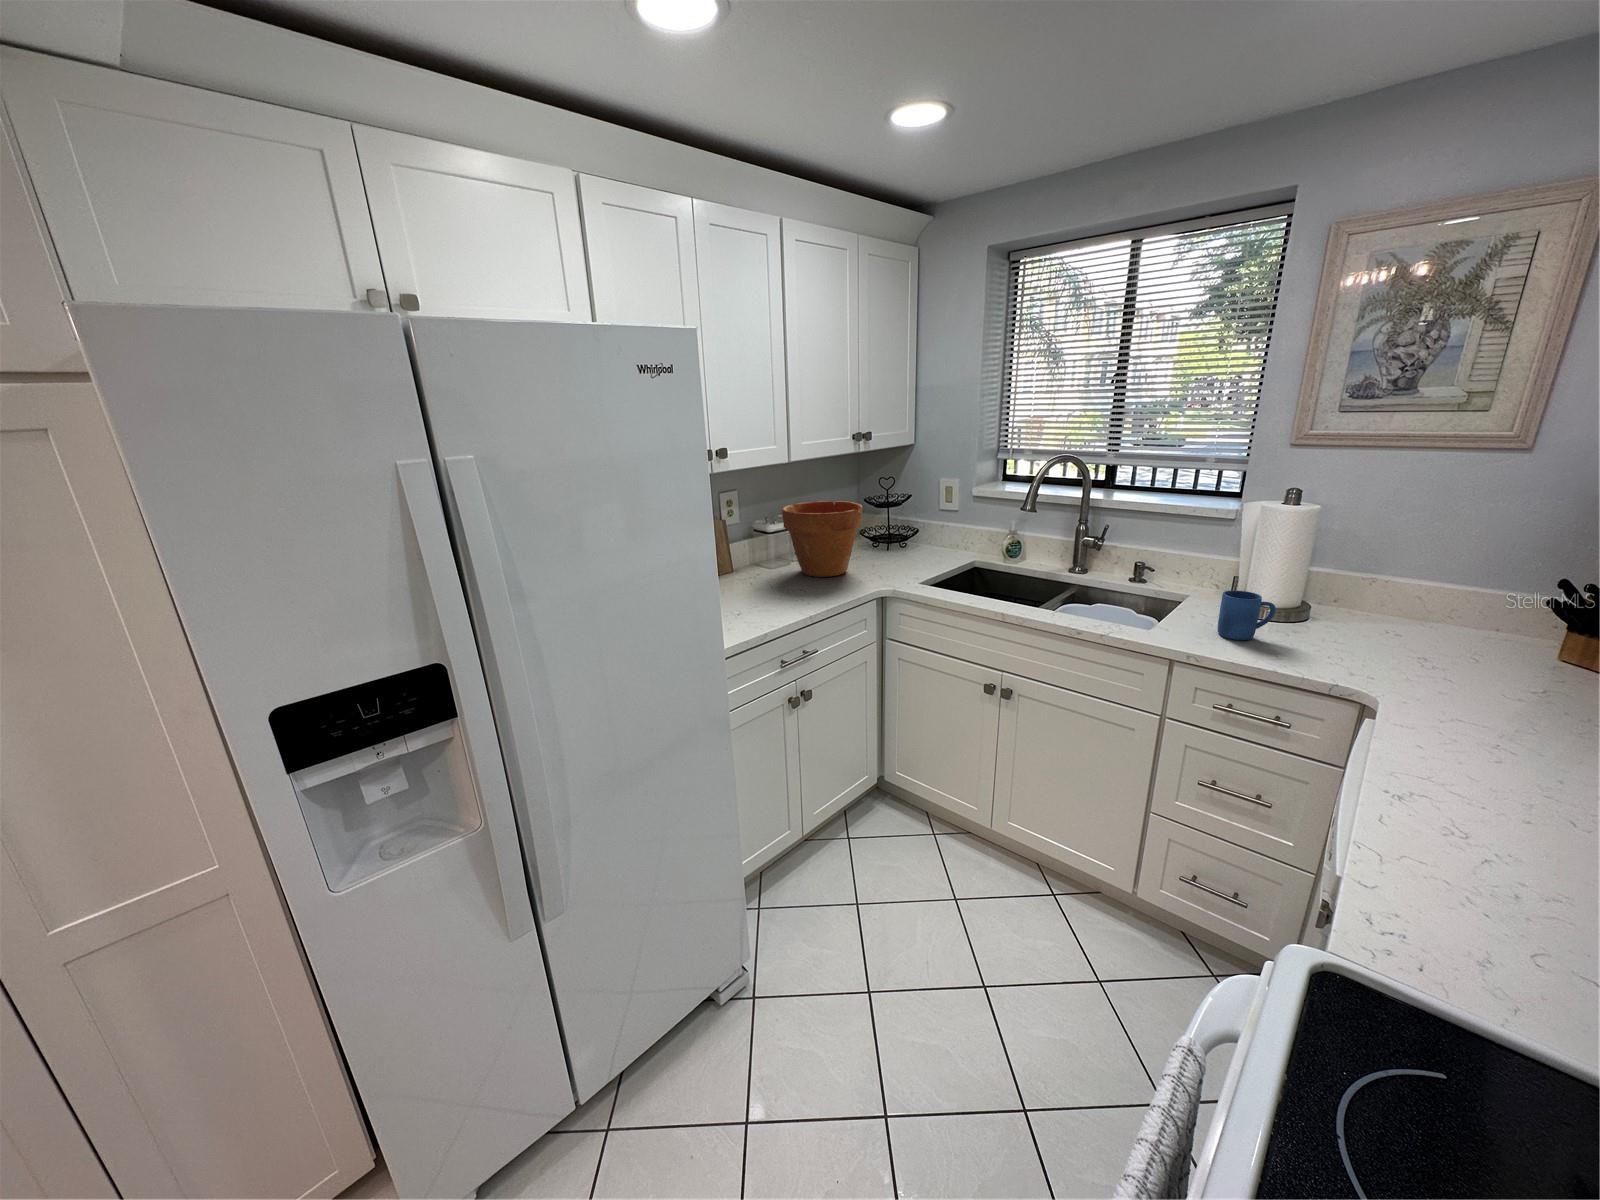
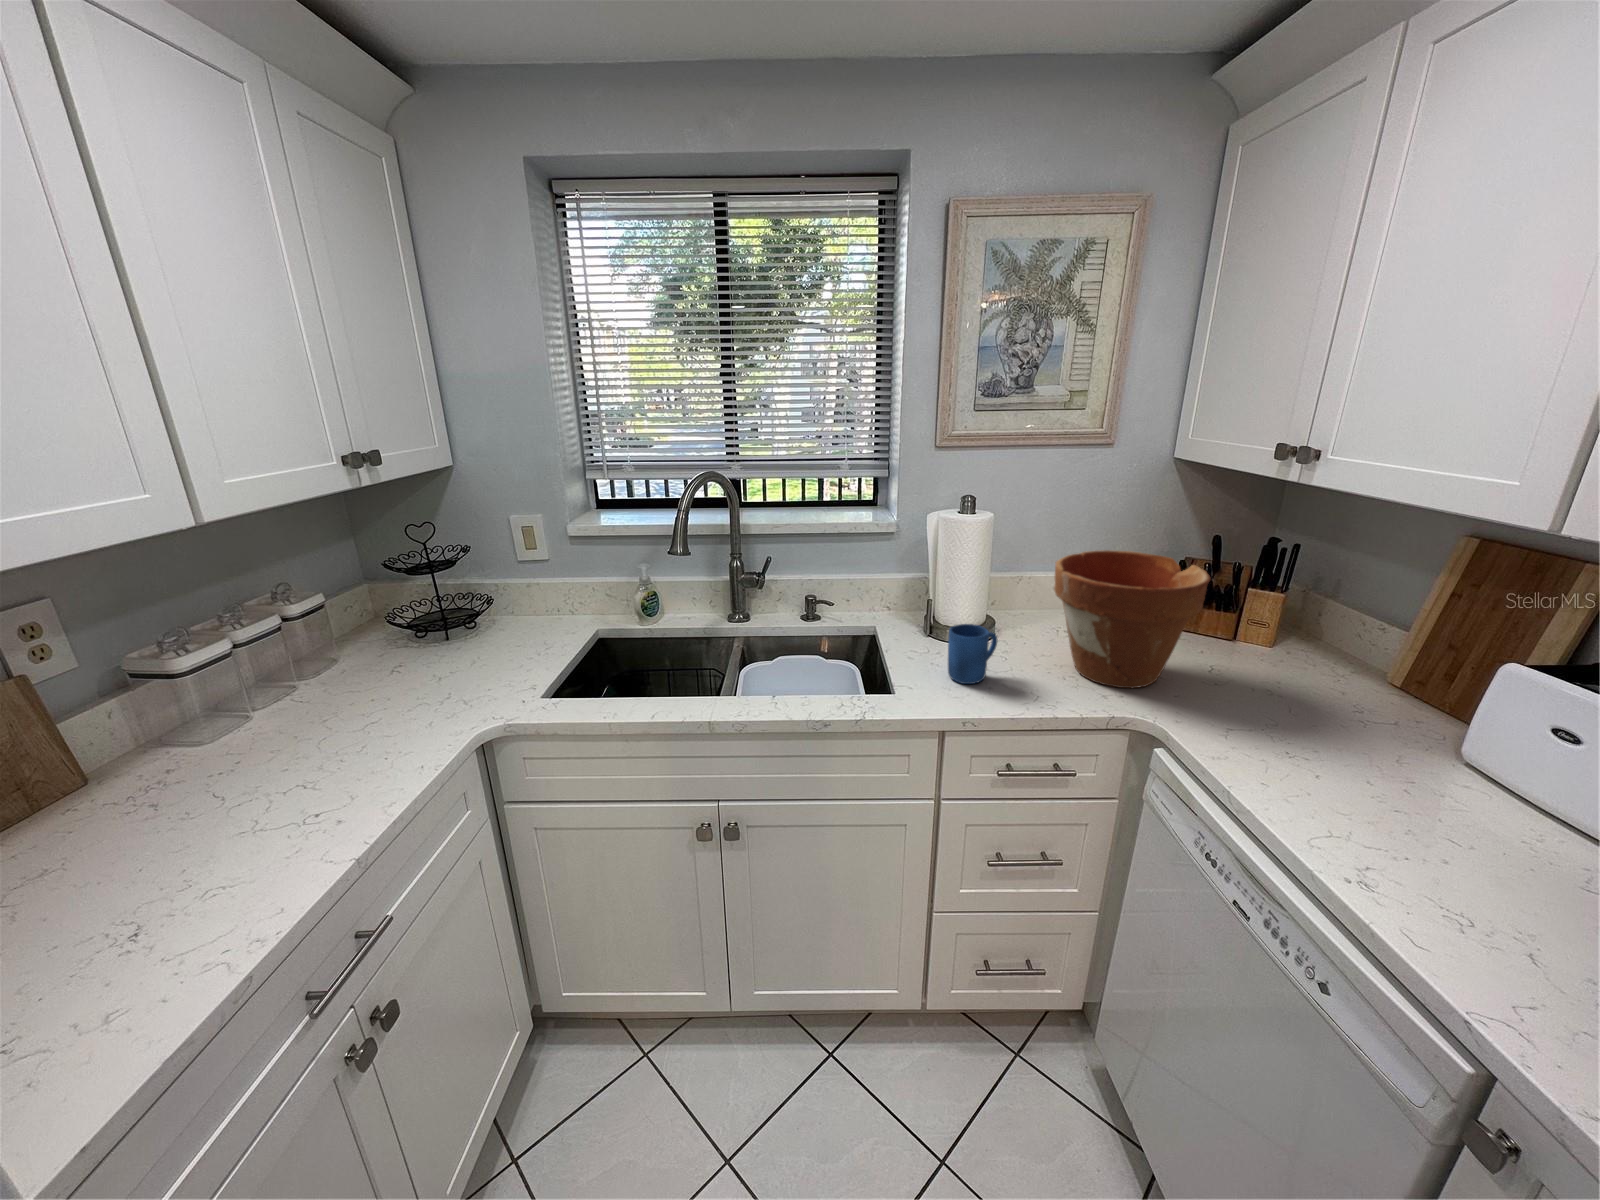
flower pot: present [782,501,862,577] -> present [1054,550,1211,688]

